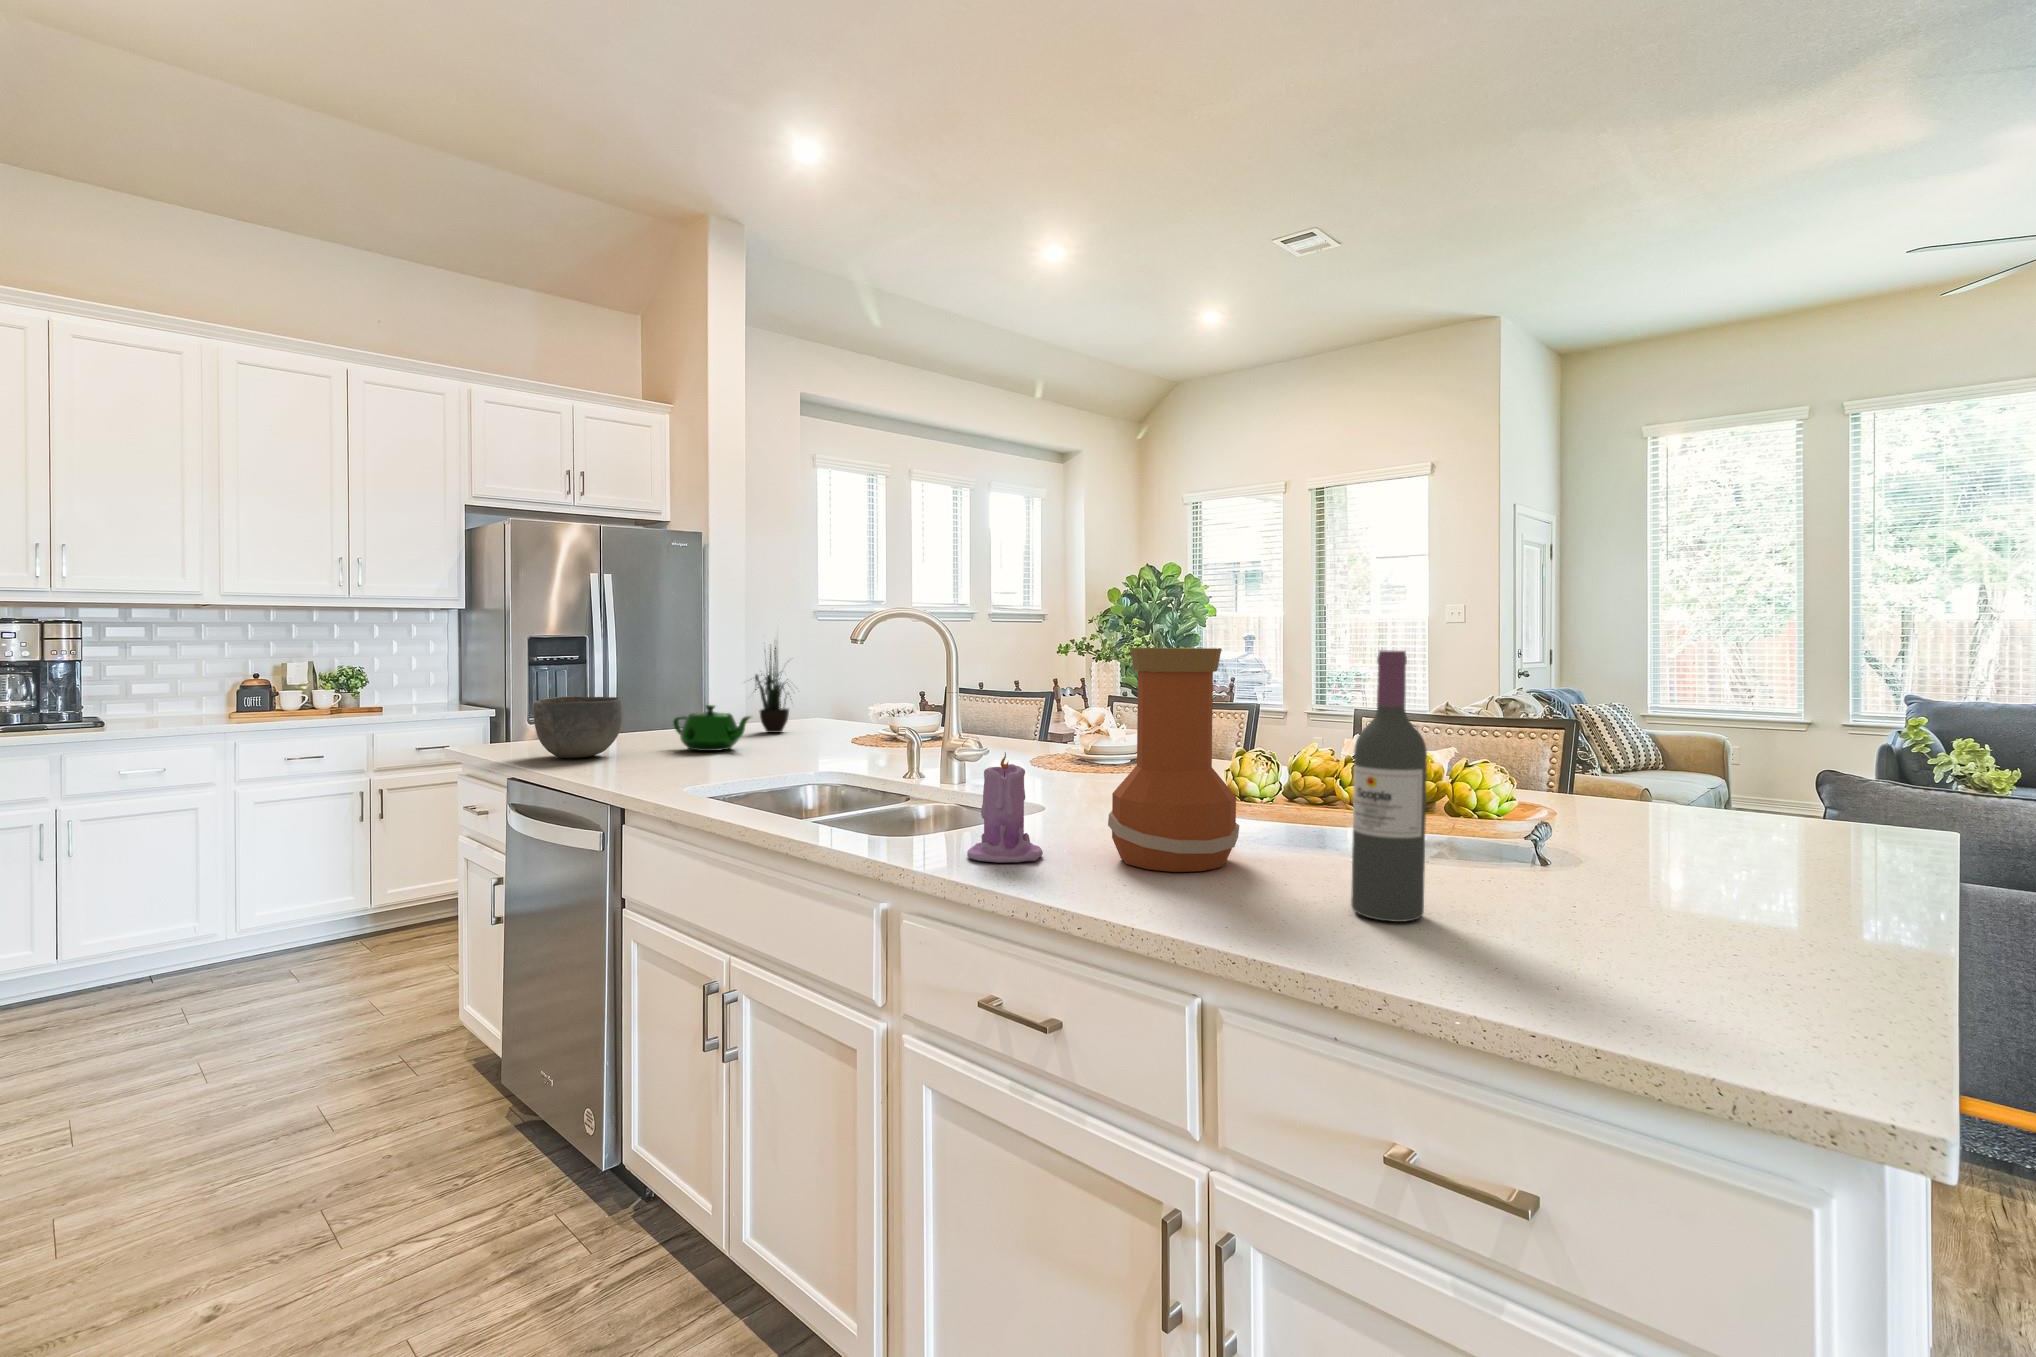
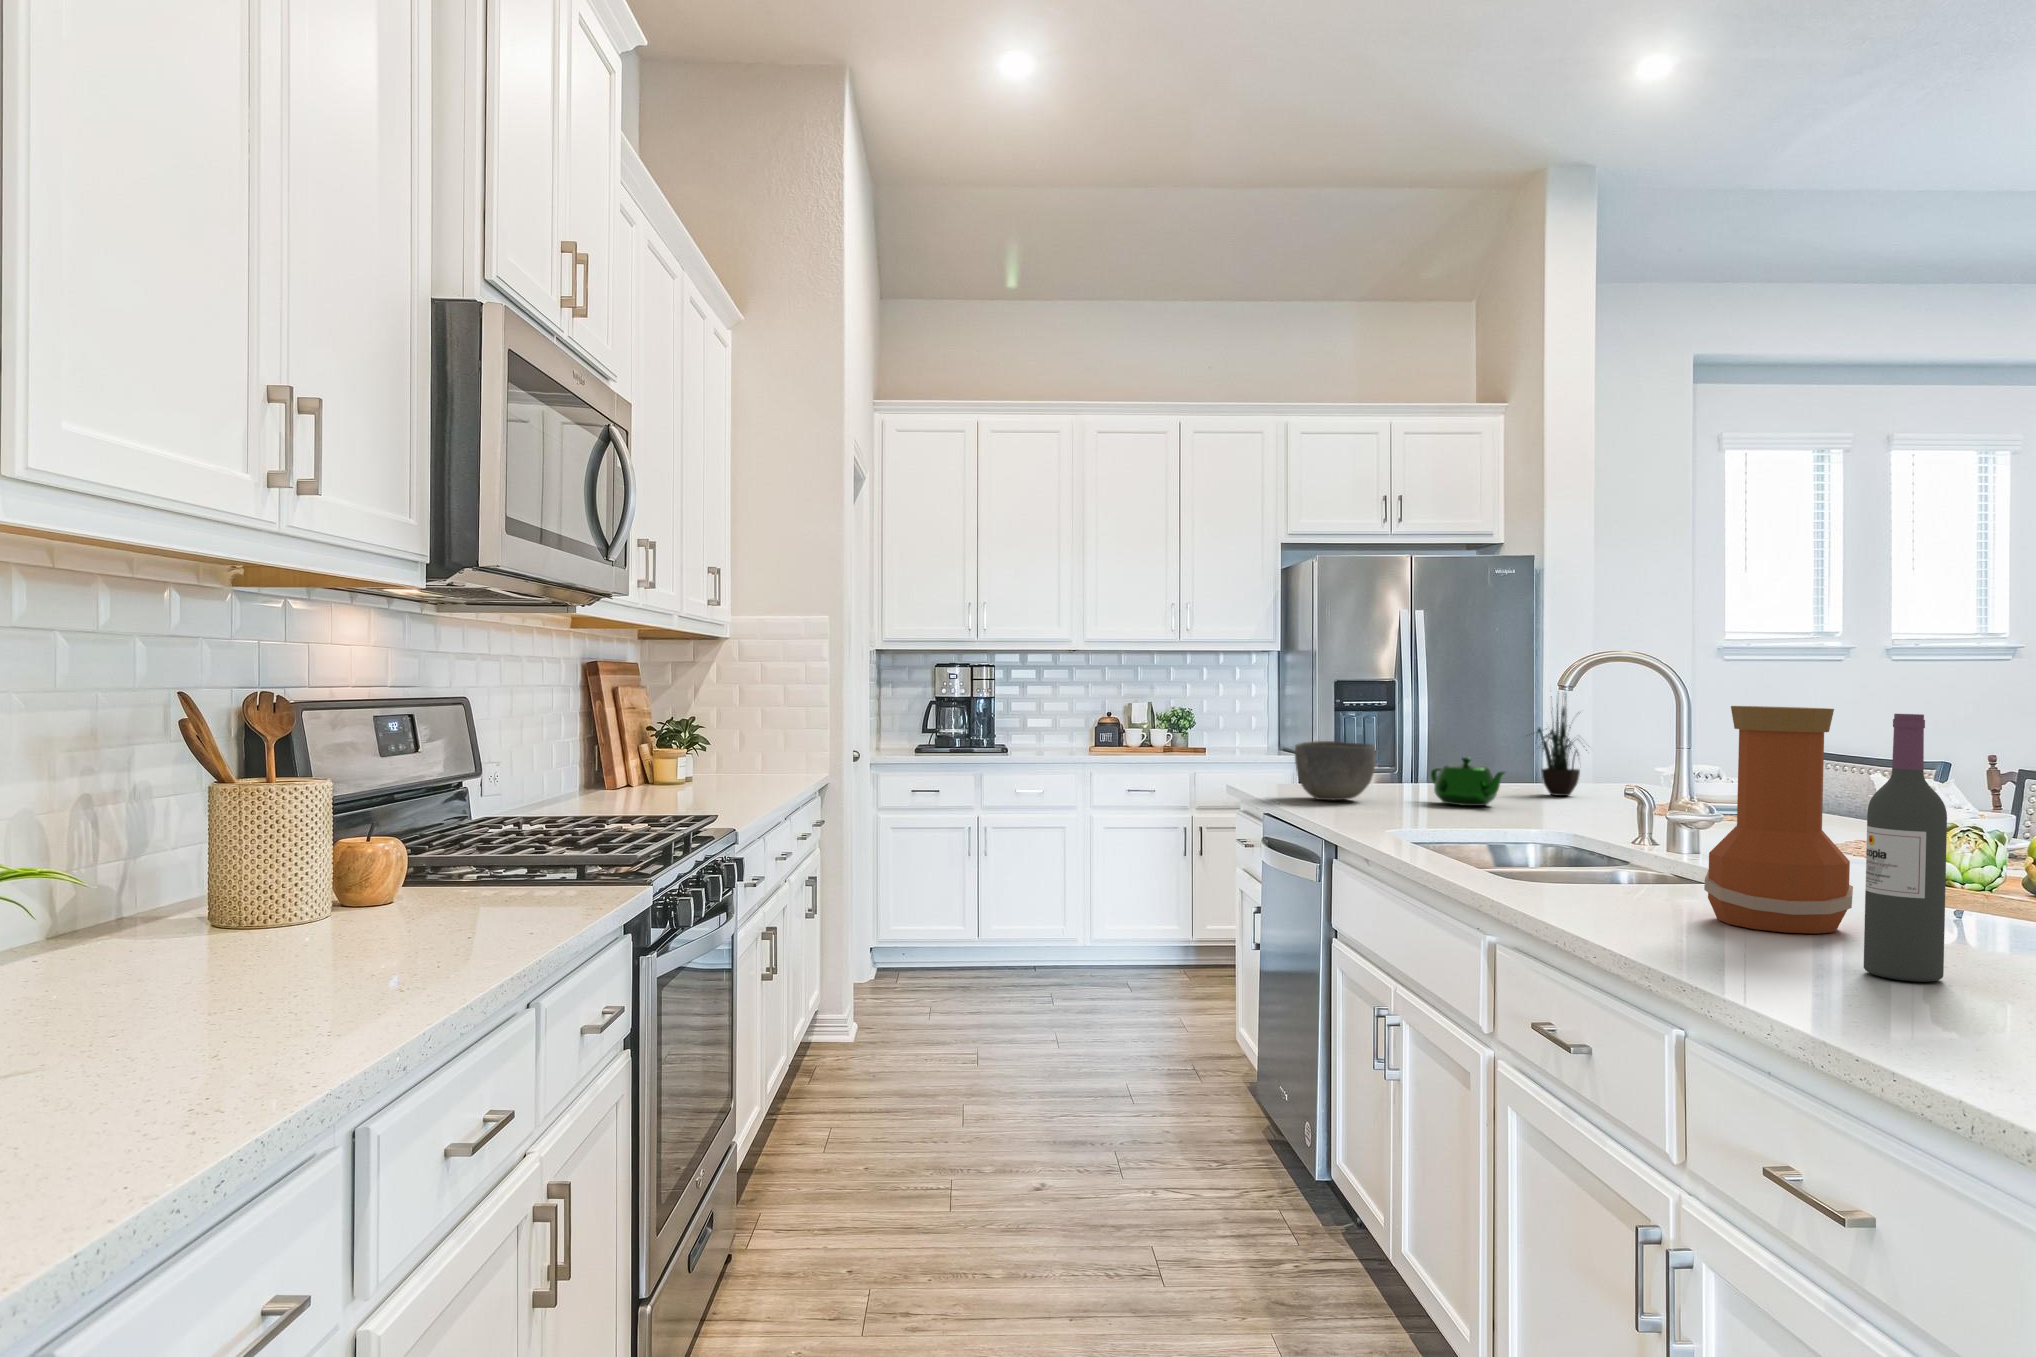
candle: present [967,753,1043,863] -> none [1568,801,1647,906]

